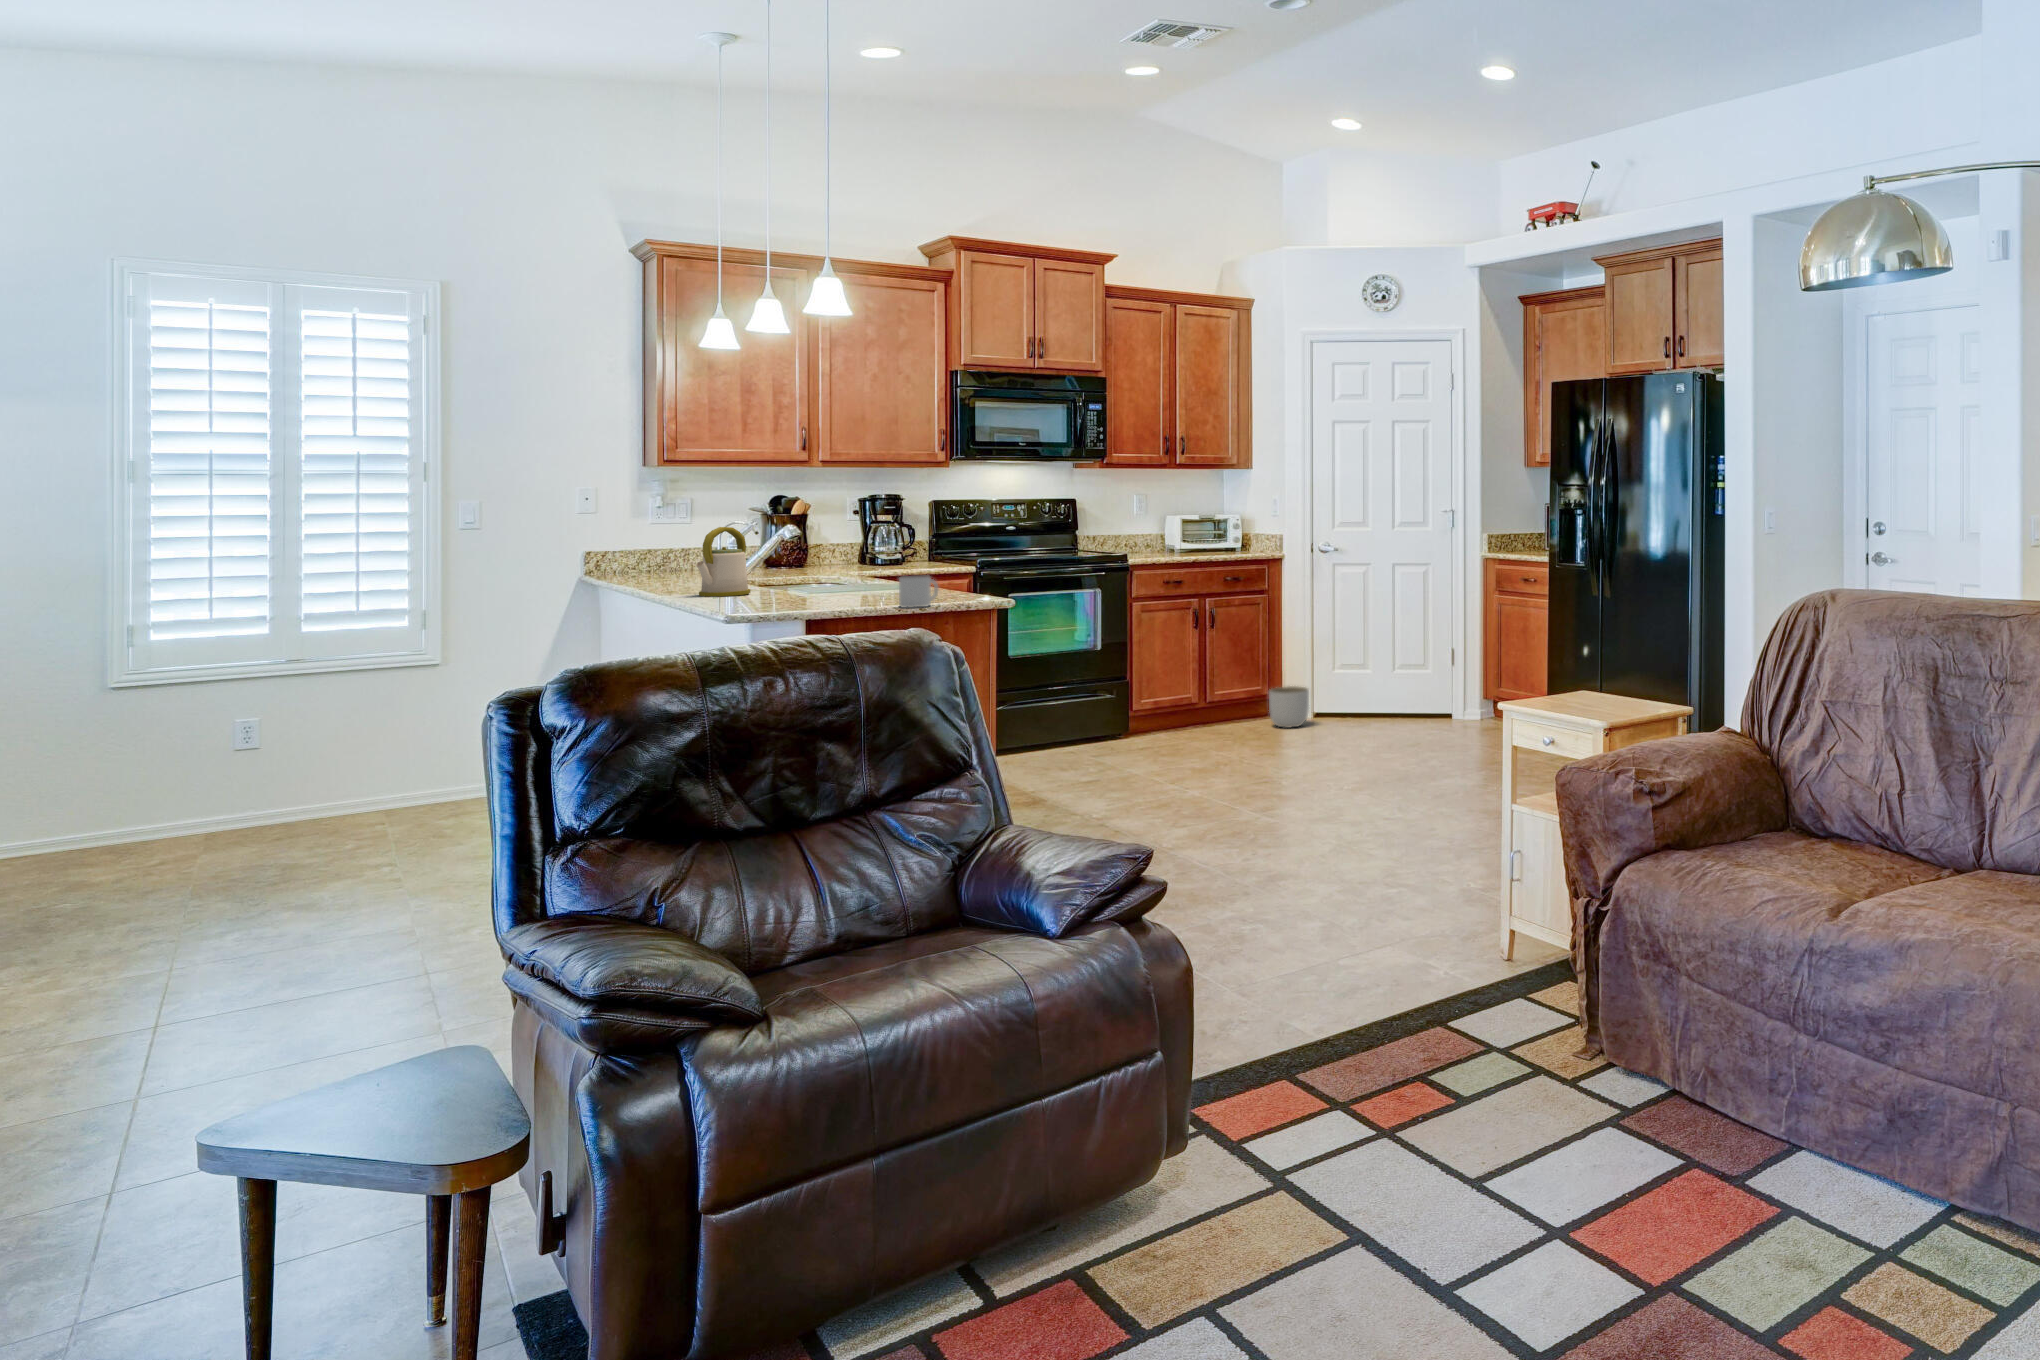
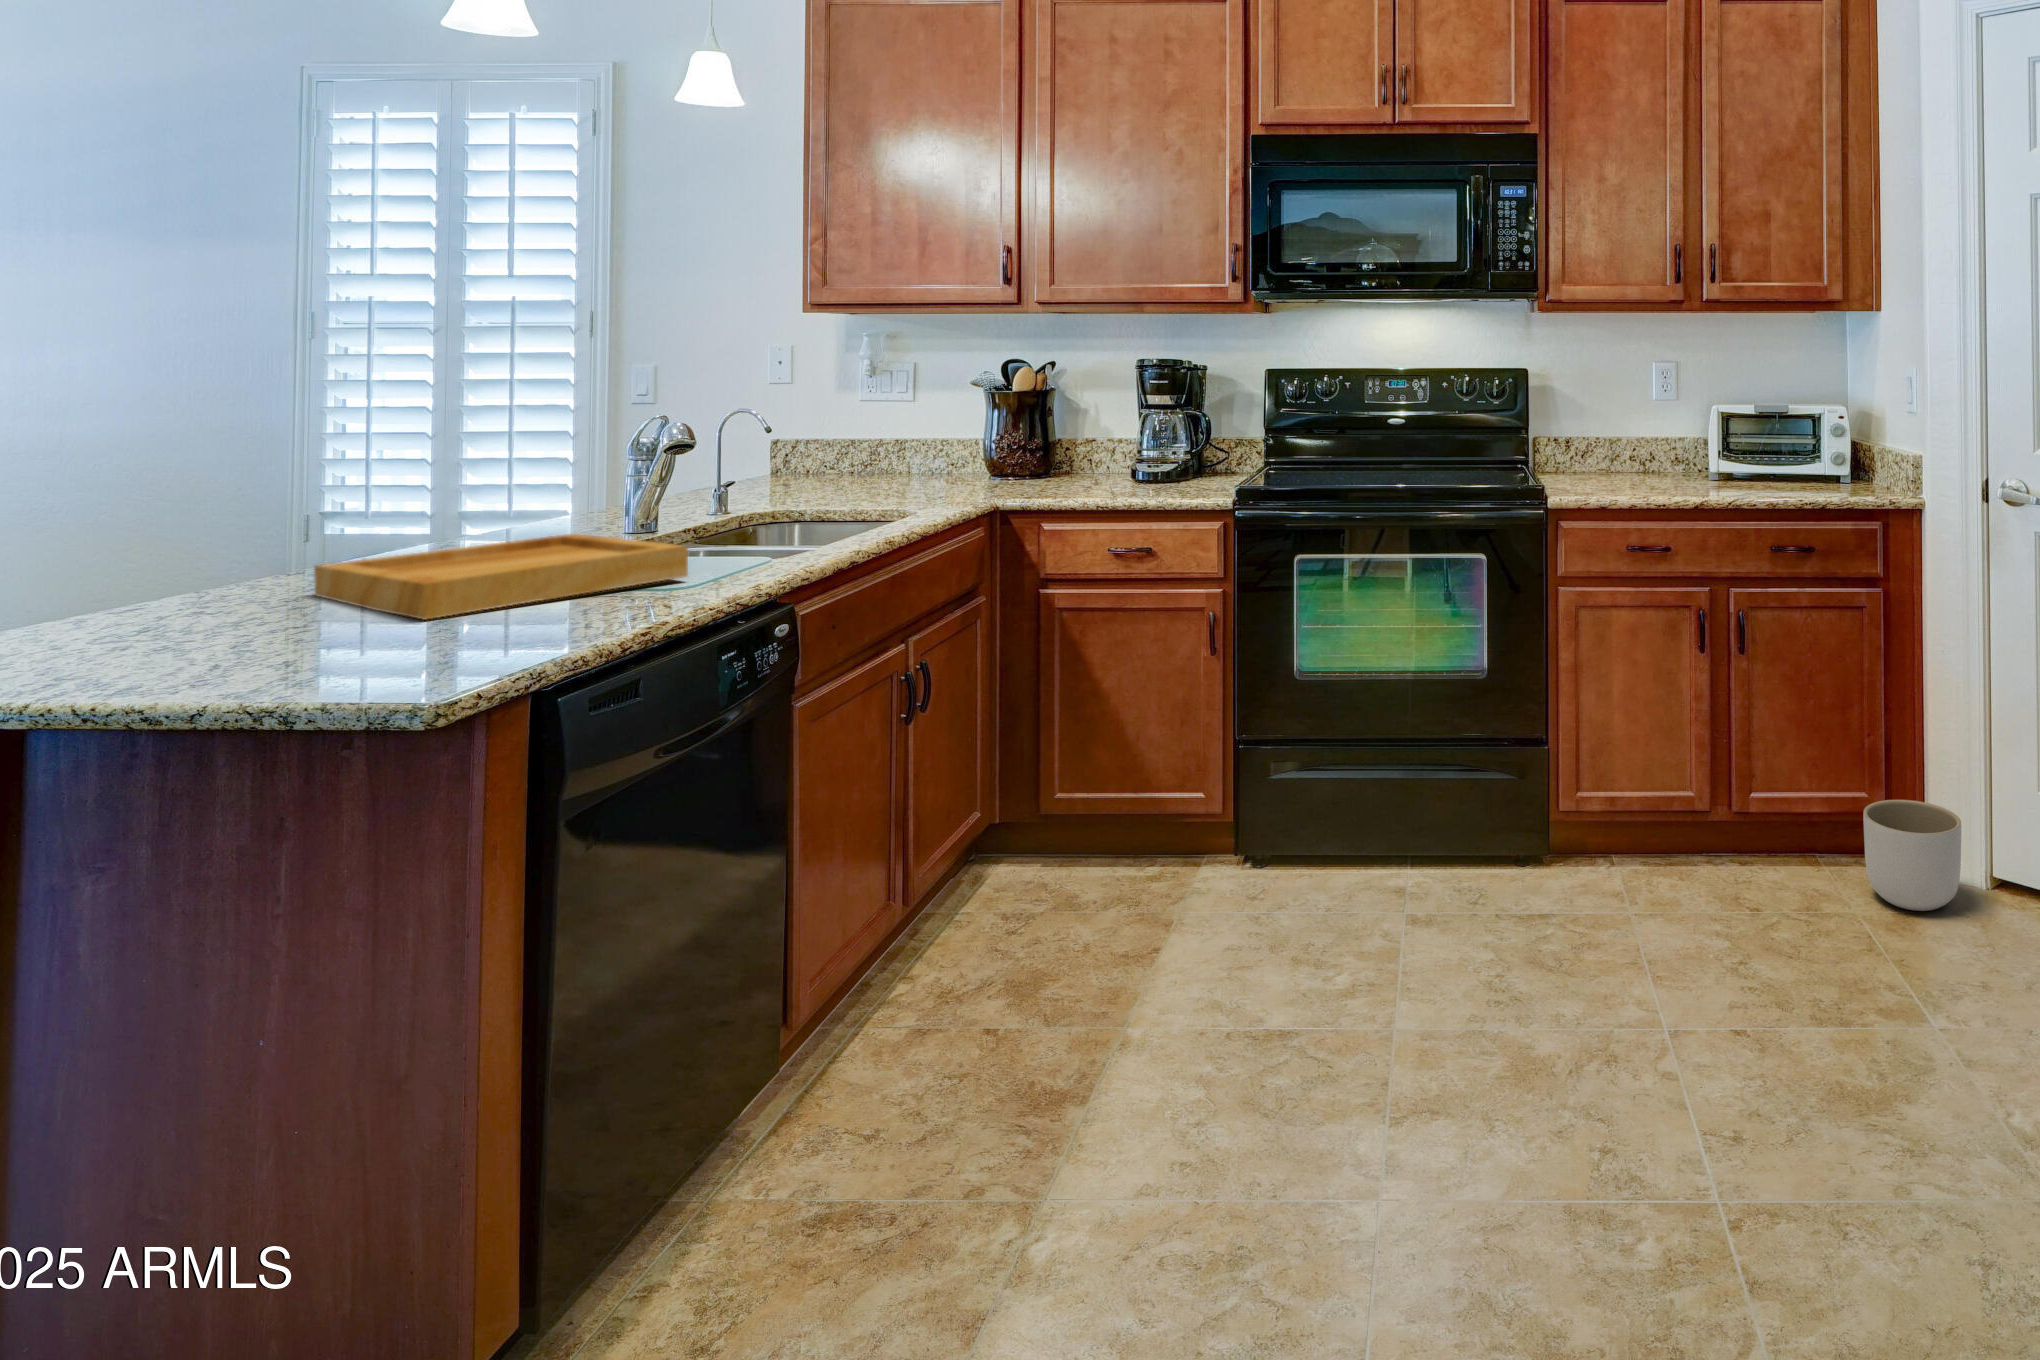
kettle: present [696,527,751,597] -> none [451,415,589,555]
mug: present [899,576,938,608] -> none [212,578,378,685]
tray: none [760,579,889,604] -> present [314,534,688,620]

